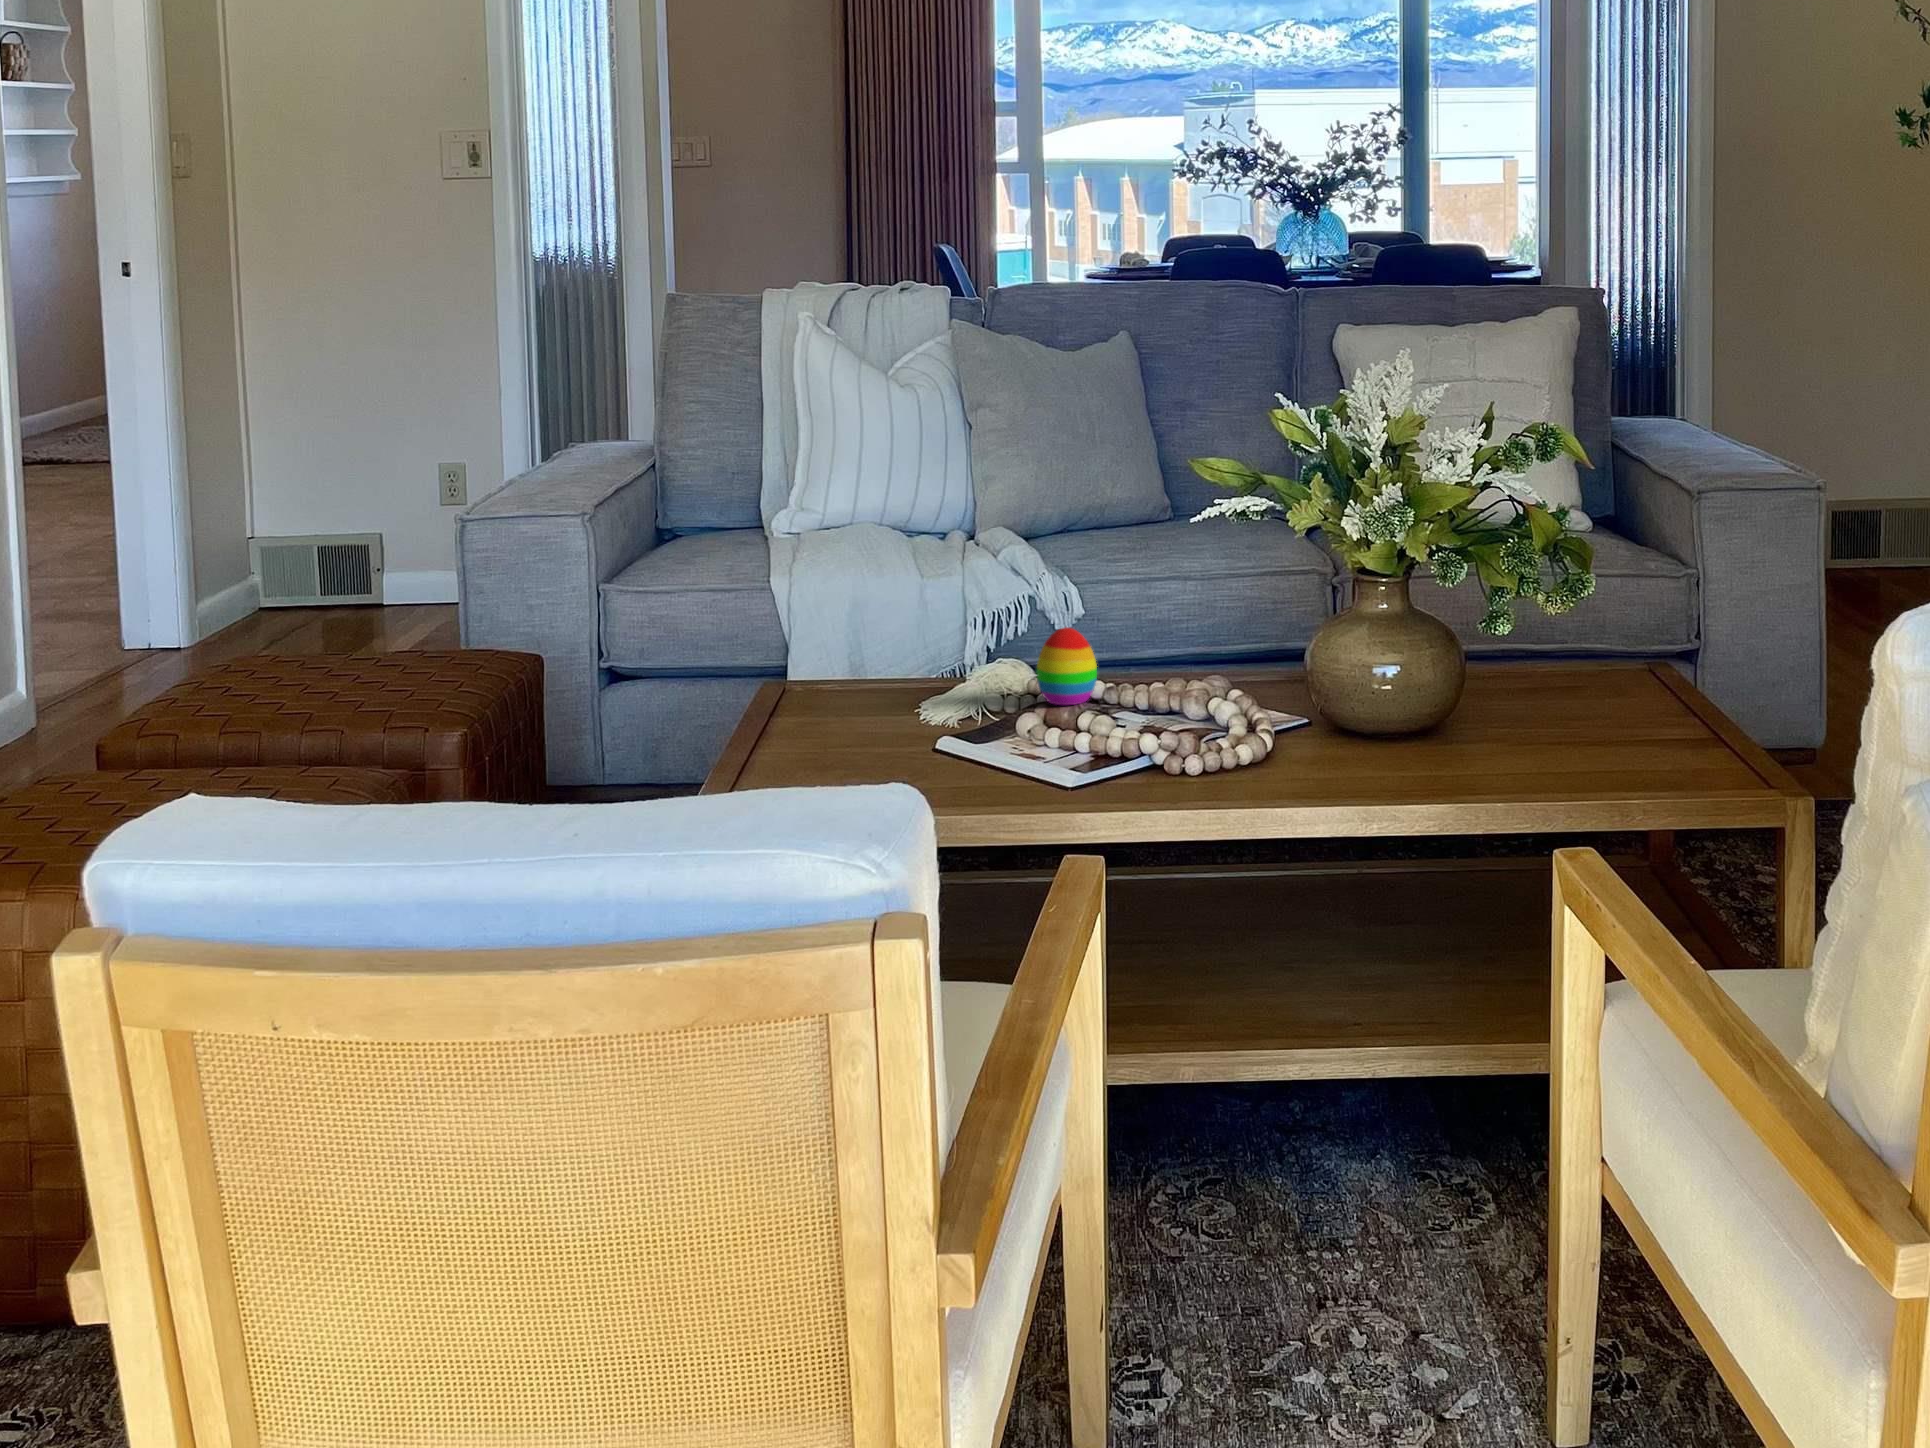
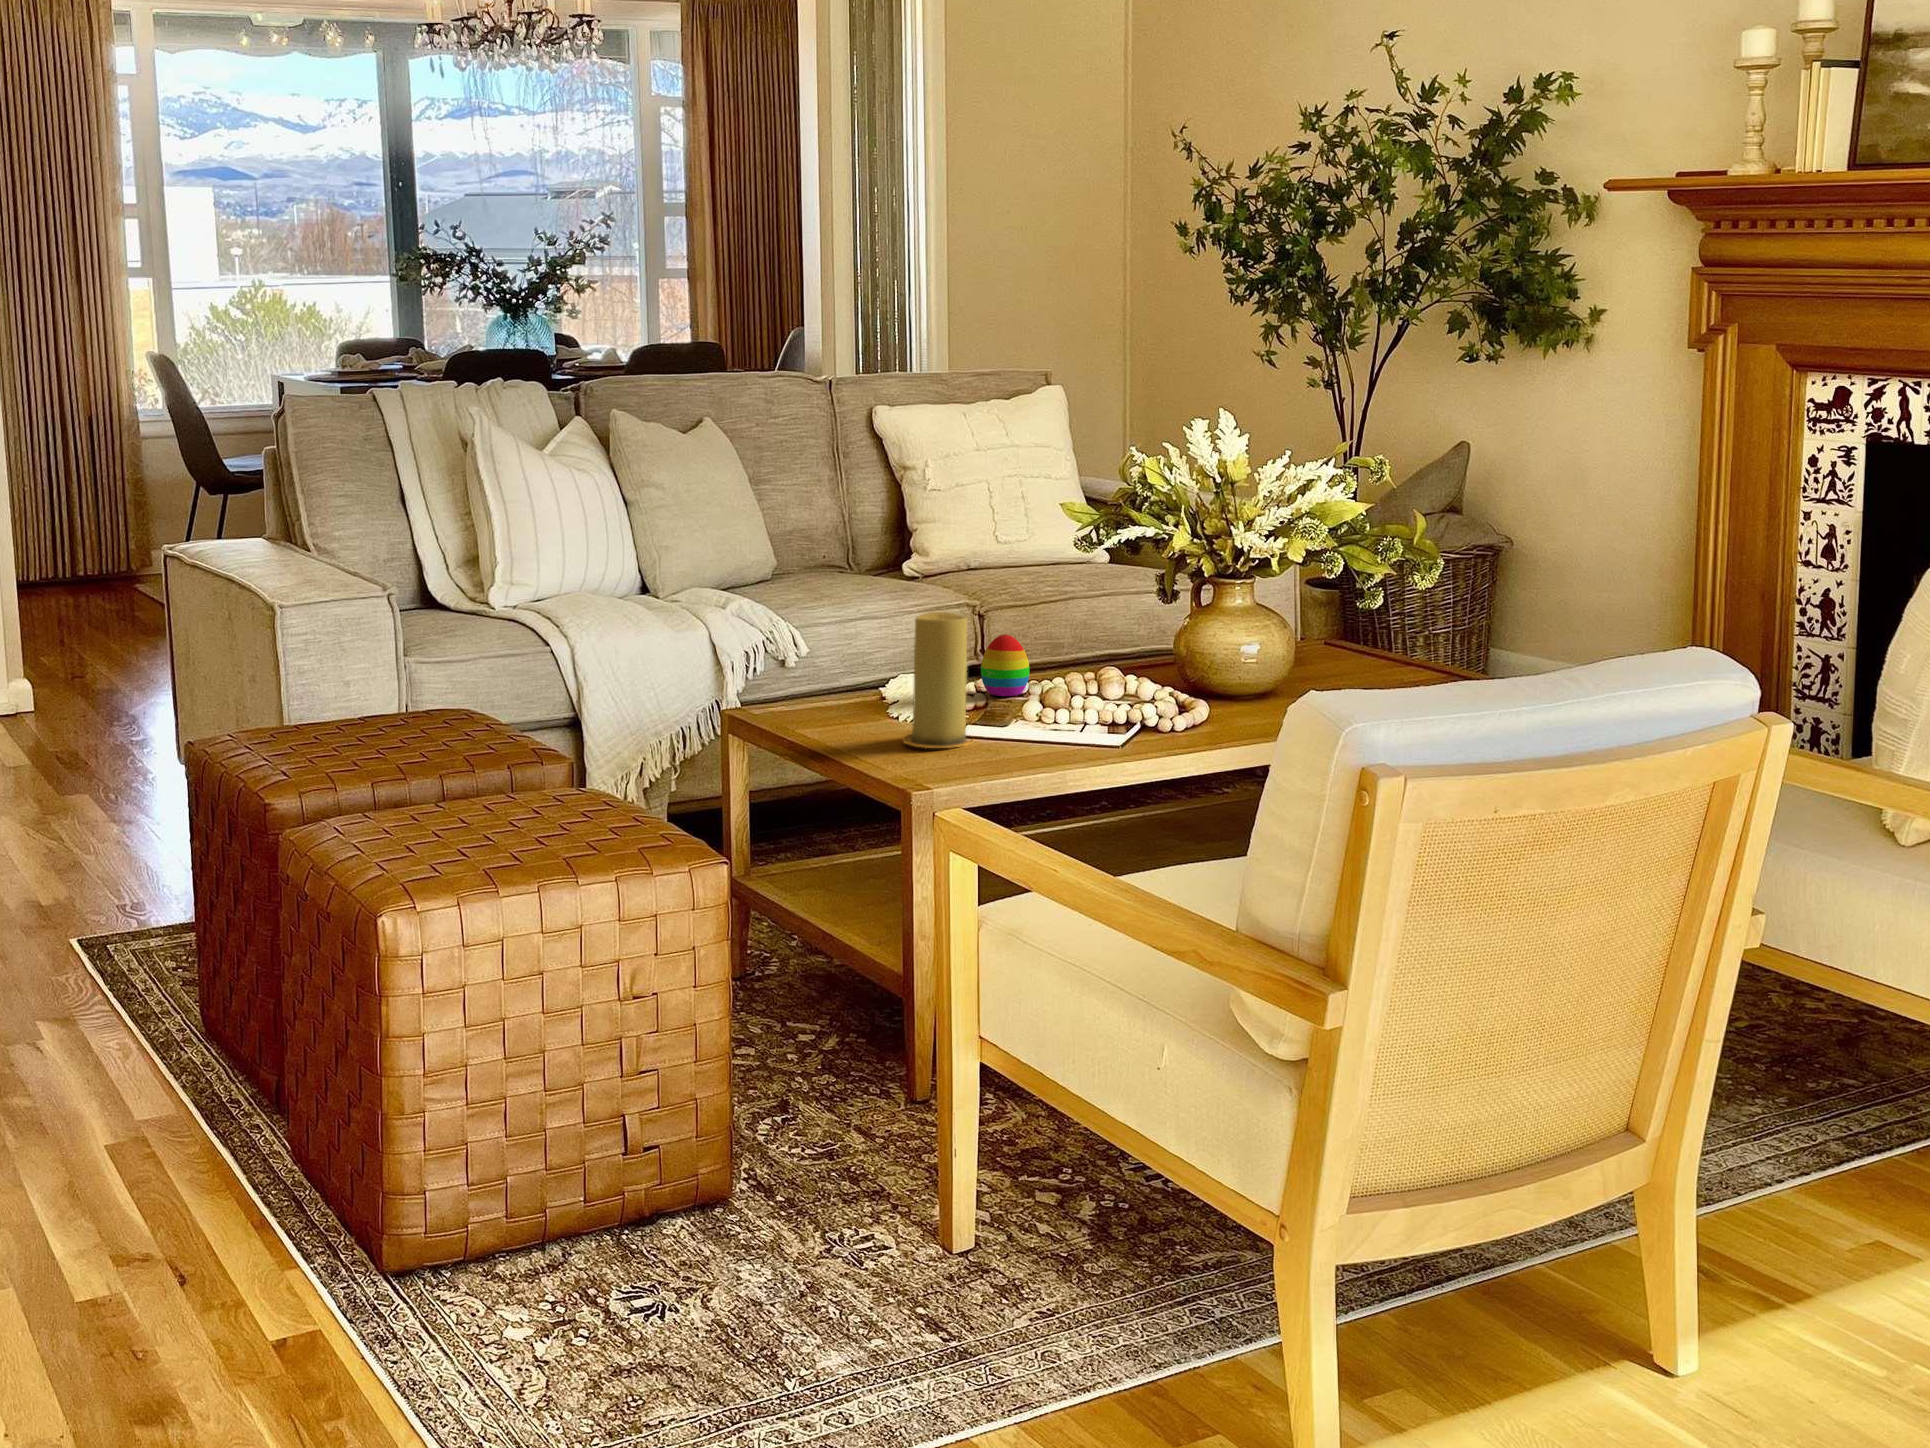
candle: none [840,594,931,766] -> present [902,611,973,748]

